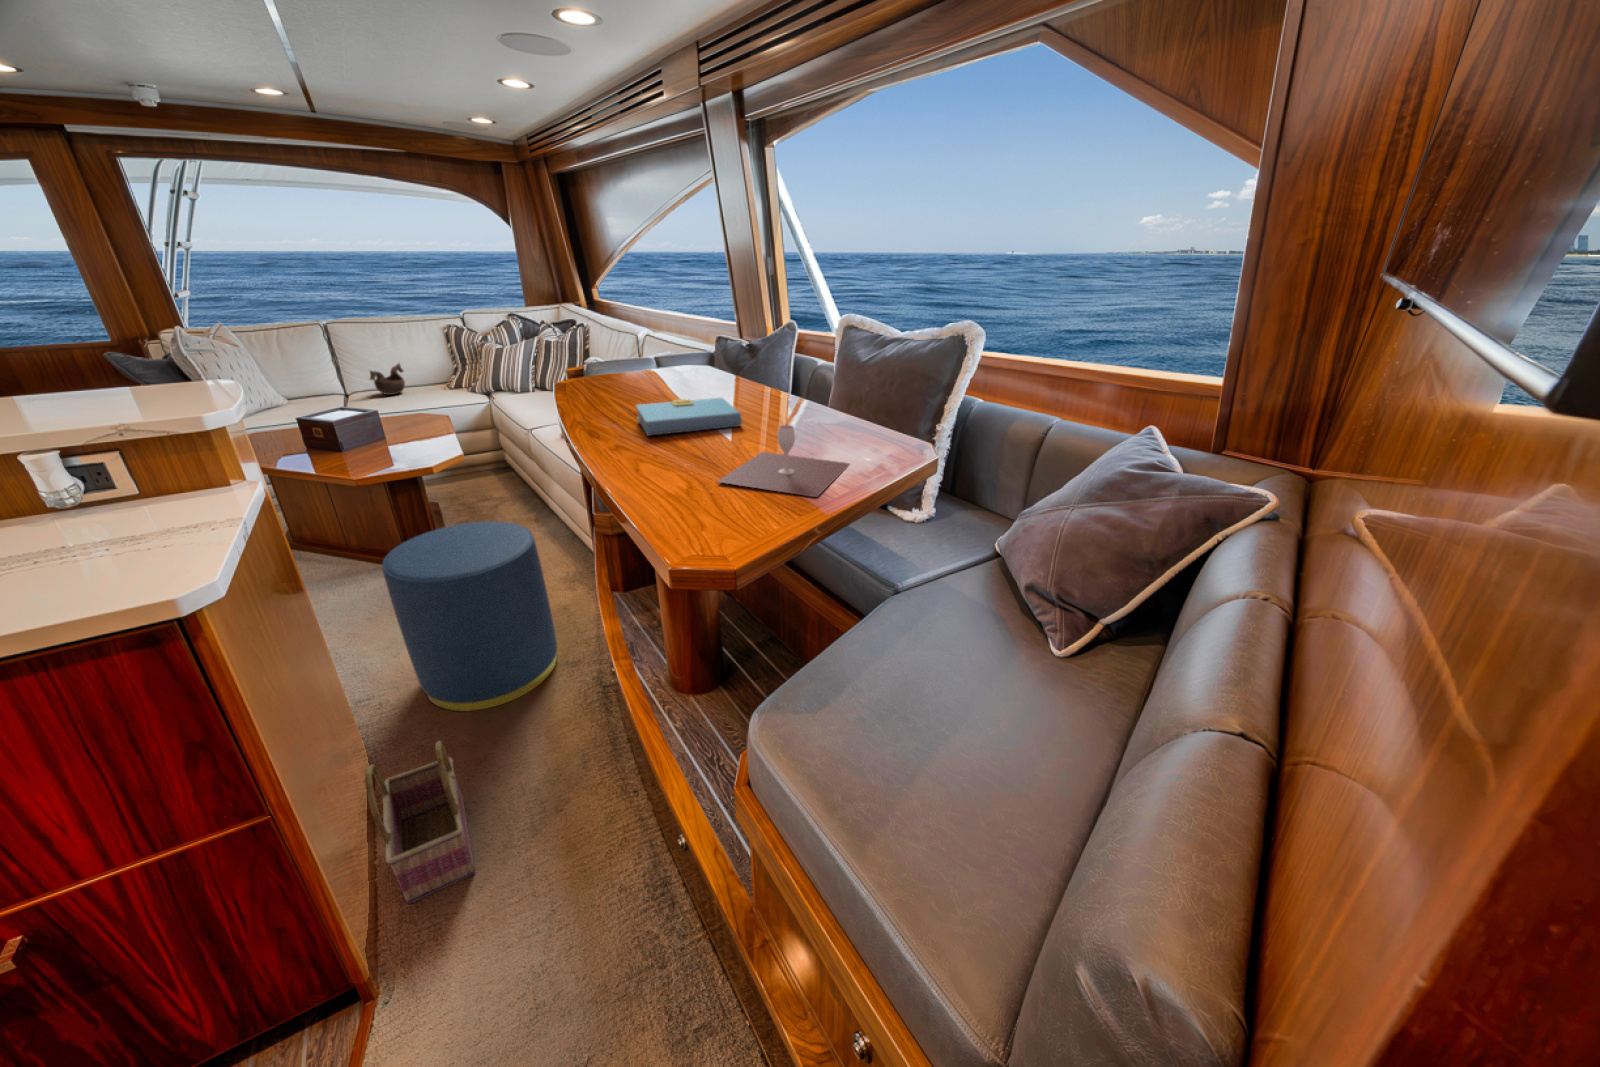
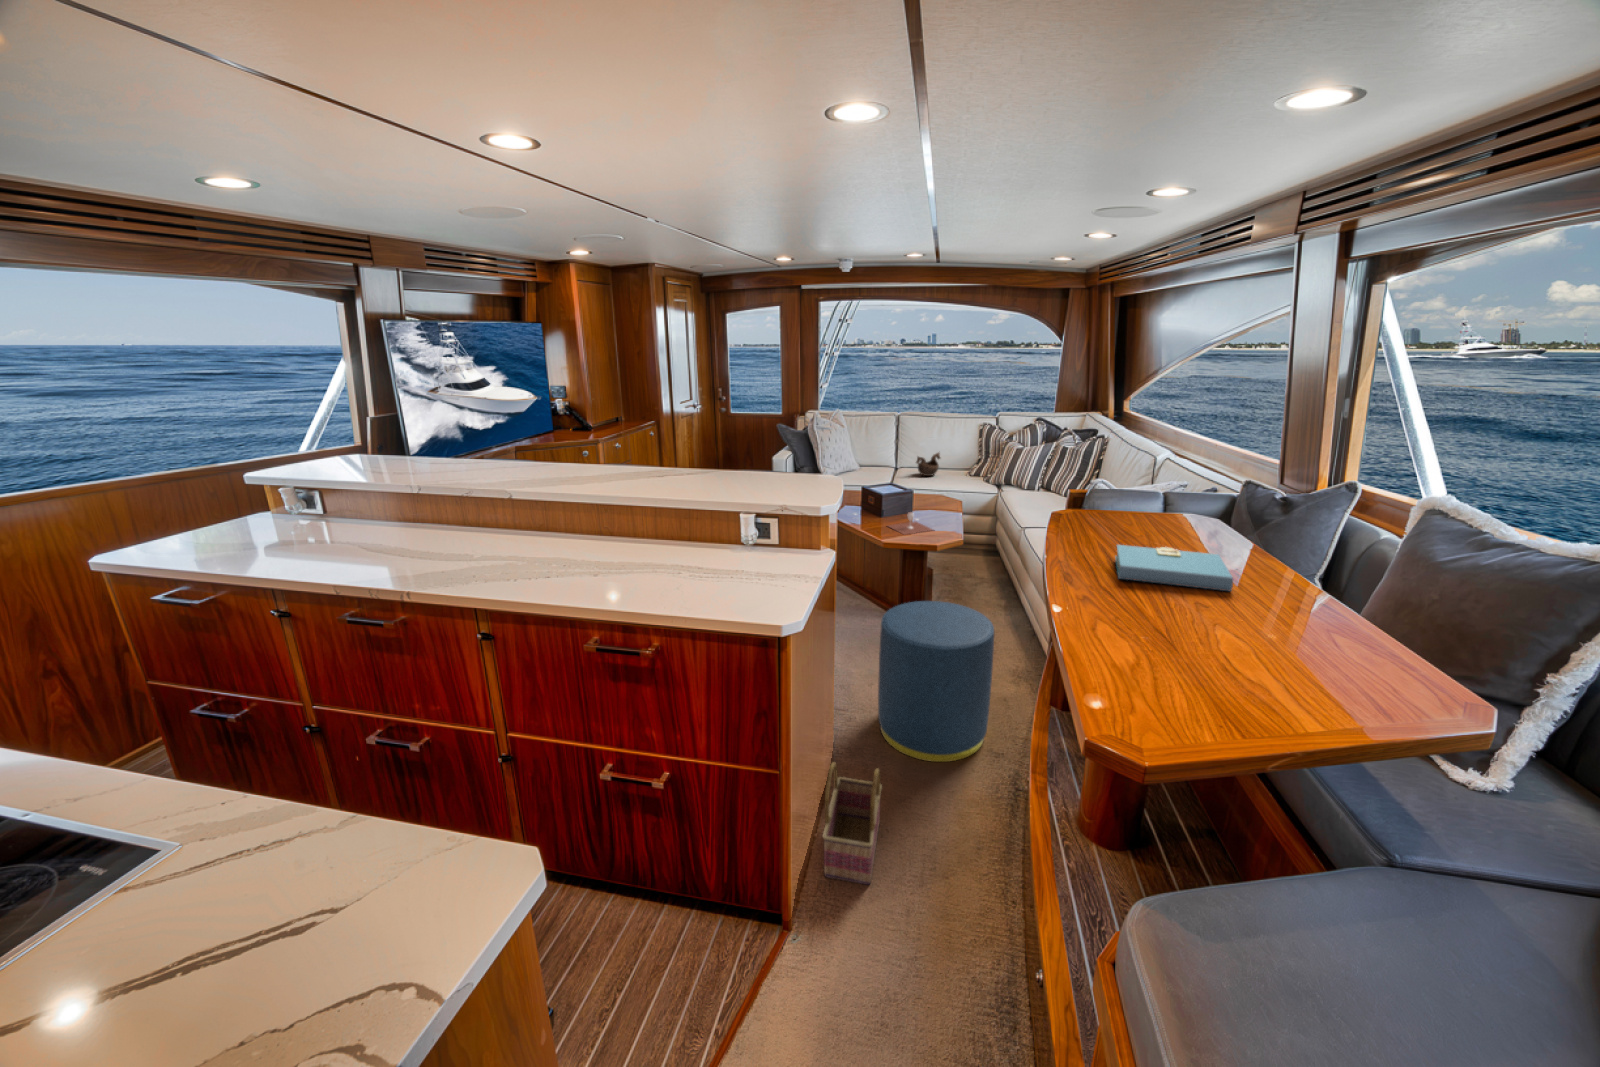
wine glass: present [718,425,850,497] -> present [888,512,932,535]

